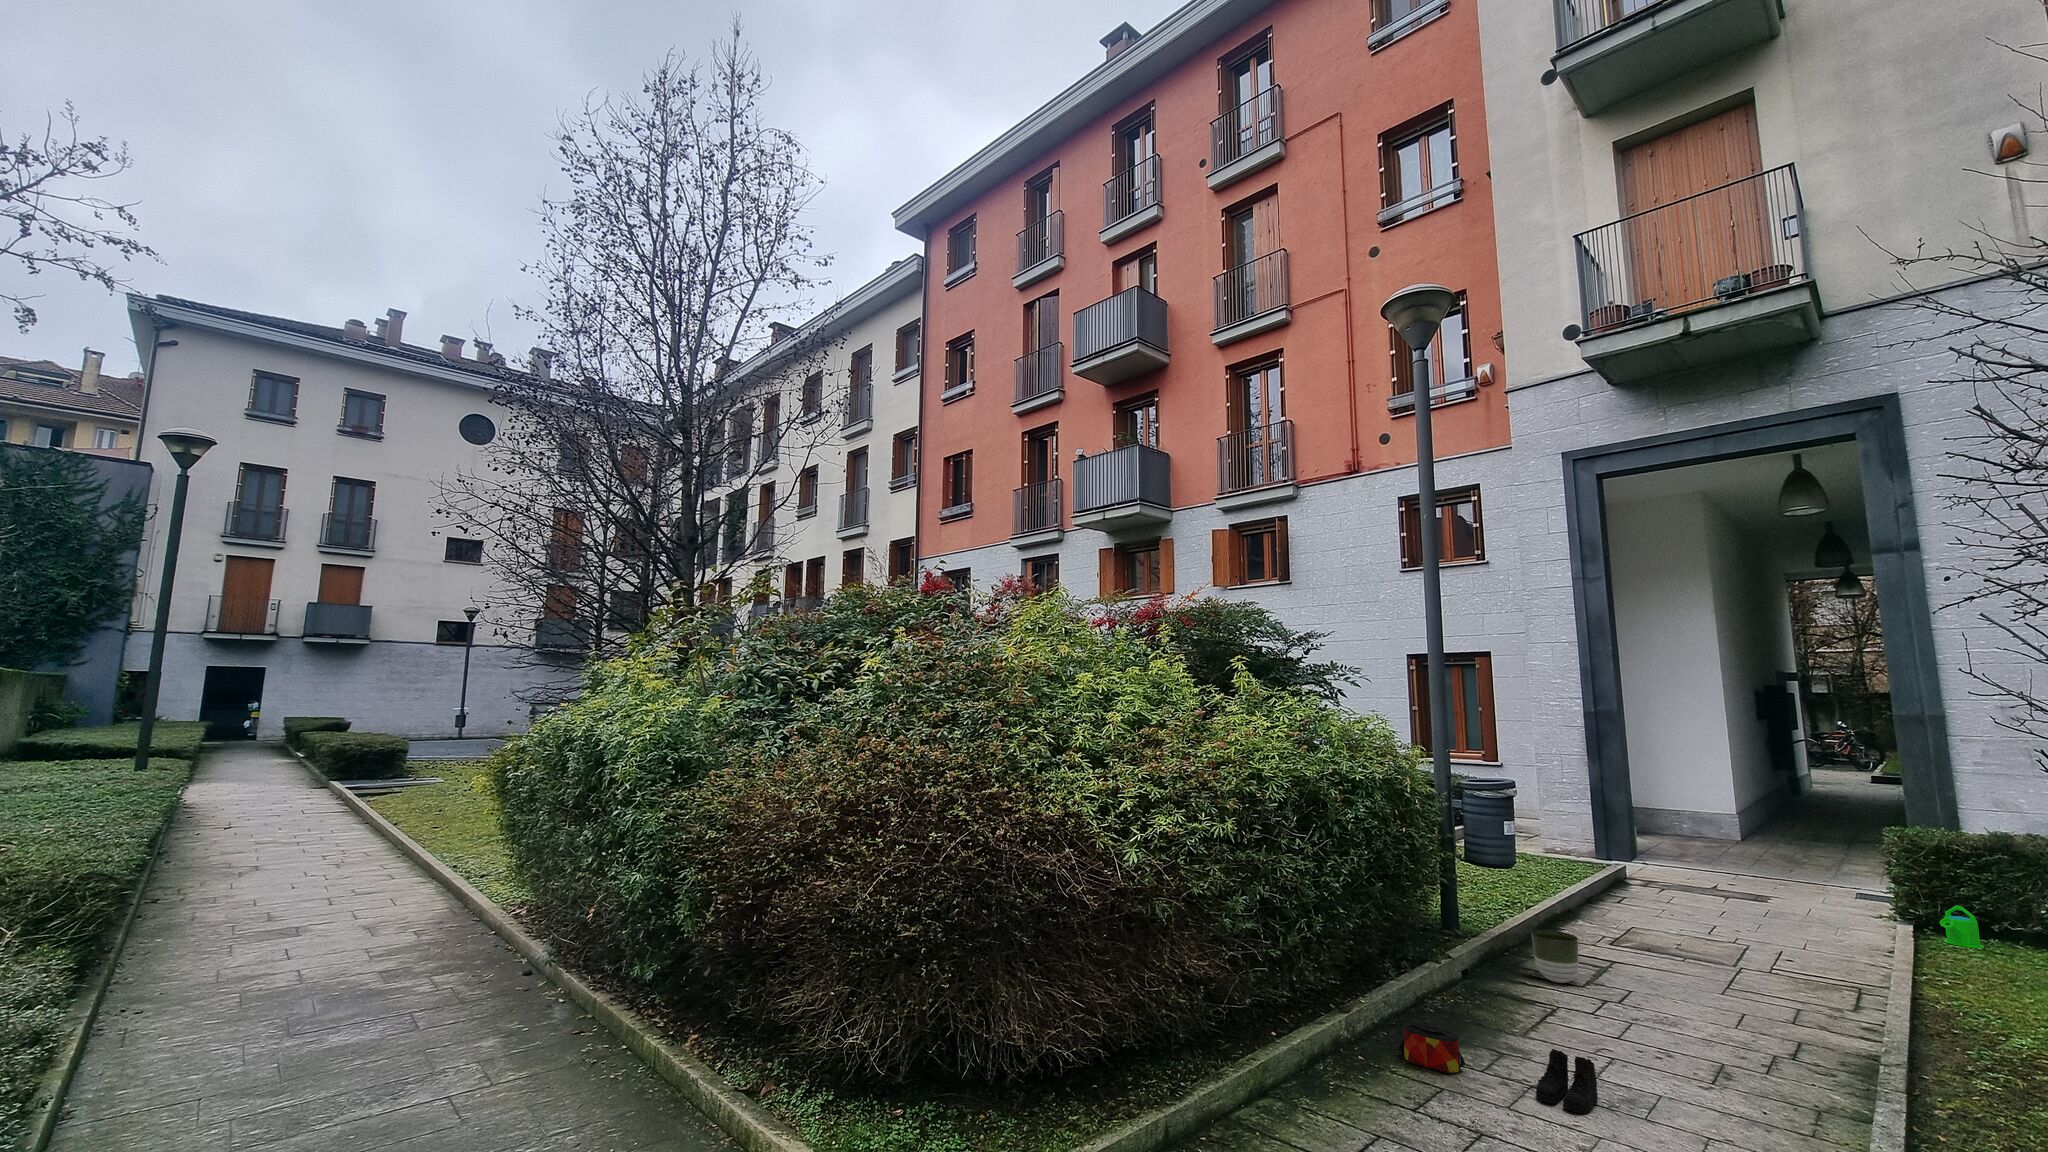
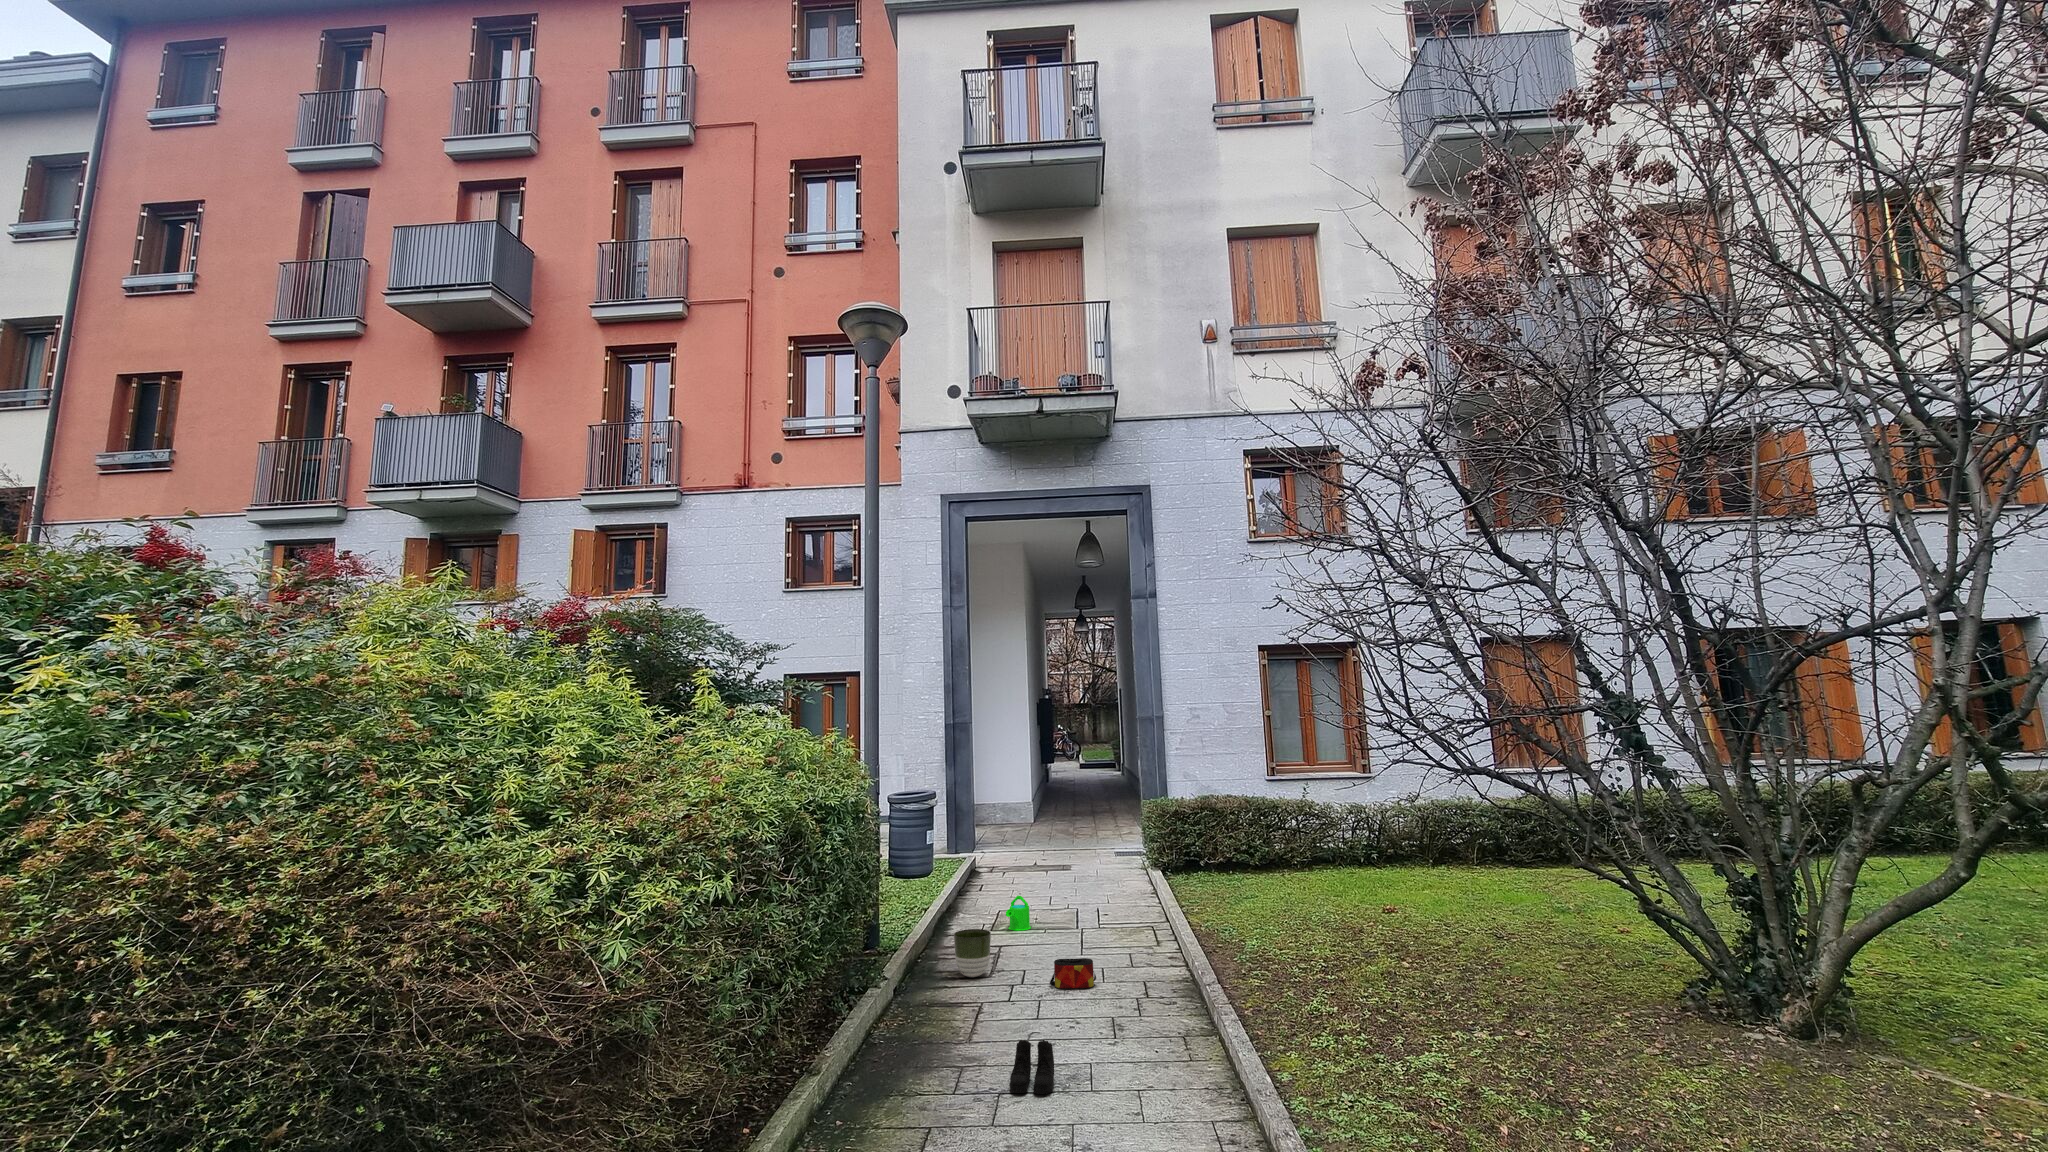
watering can: present [1940,905,1984,948] -> present [1006,896,1031,931]
bag: present [1399,1023,1465,1074] -> present [1050,958,1096,989]

